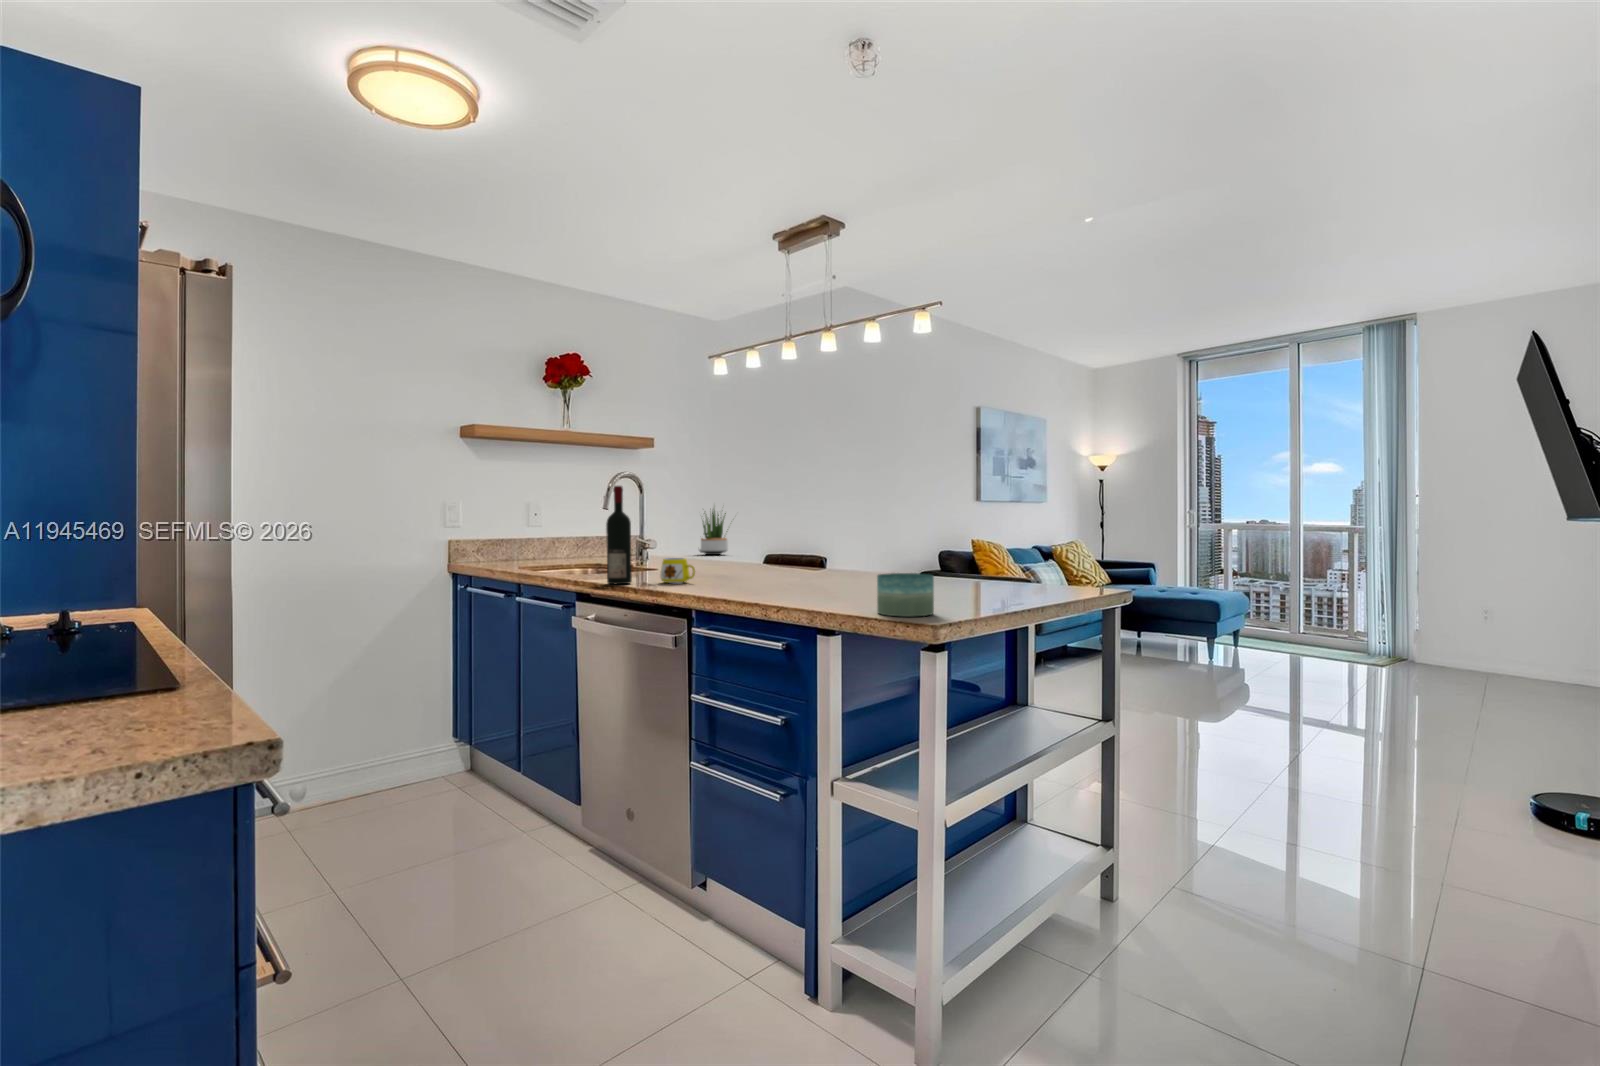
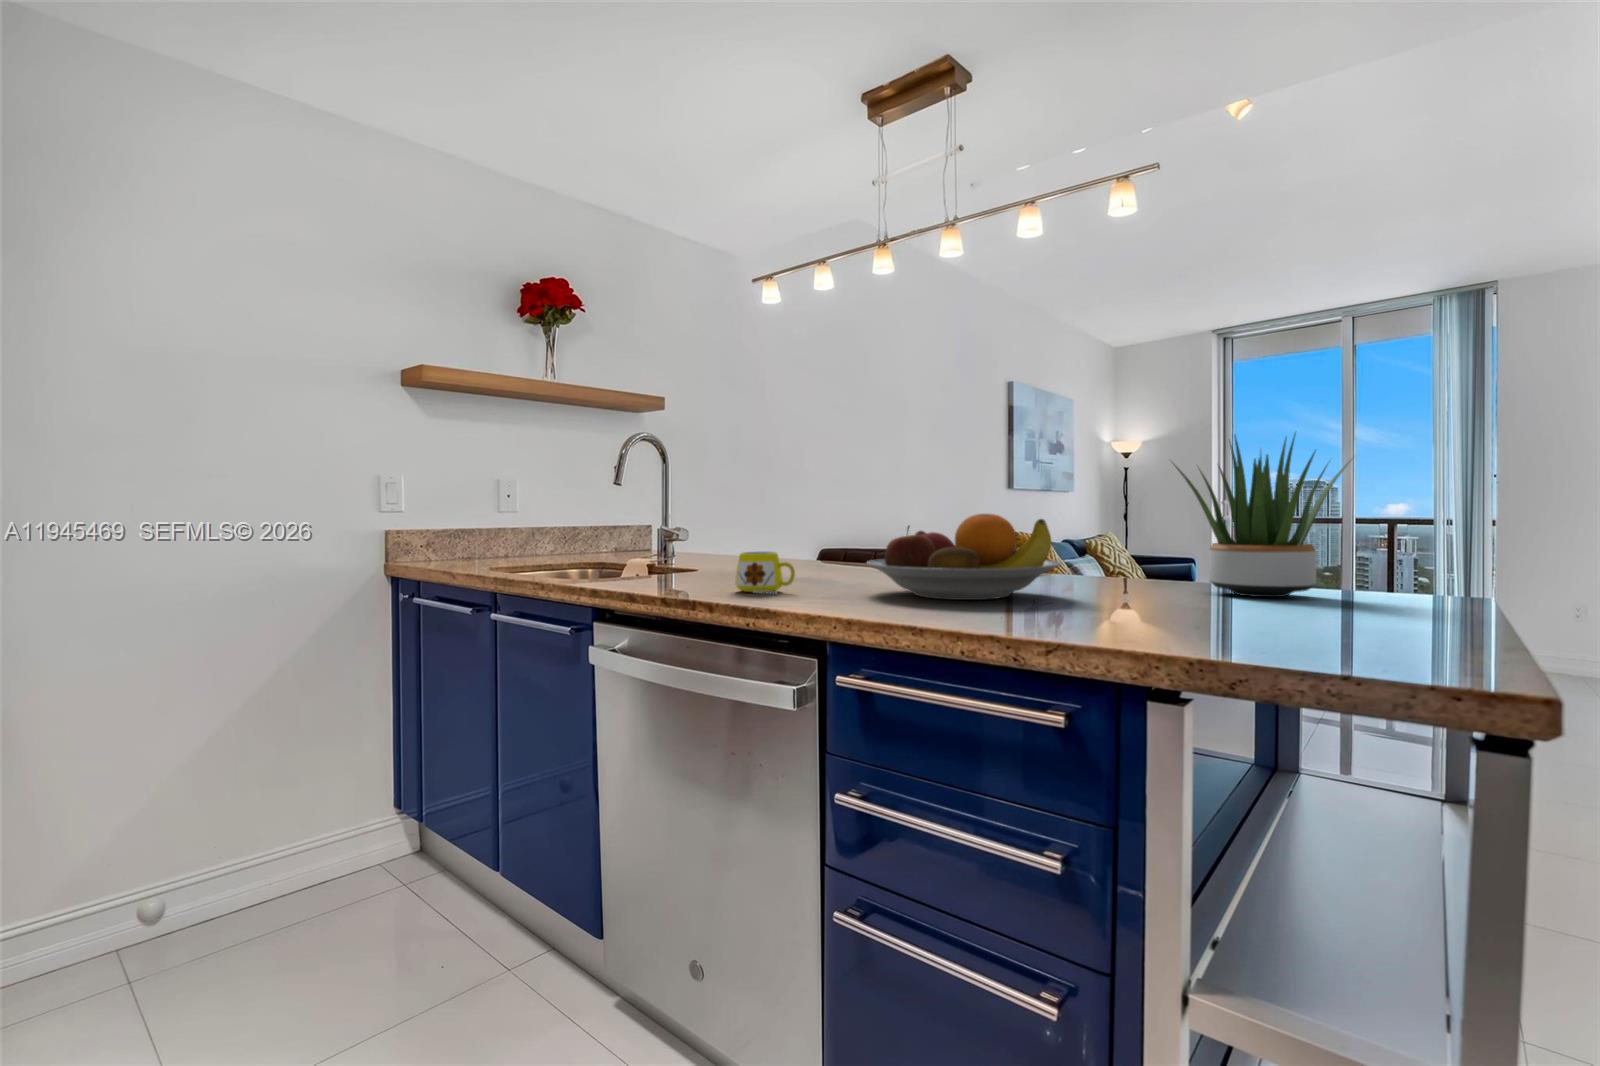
wine bottle: present [606,486,632,584] -> none [650,430,692,596]
potted plant: present [699,509,728,555] -> present [1175,433,1351,597]
fruit bowl: none [735,536,850,588] -> present [866,514,1062,600]
candle: present [877,573,934,616] -> none [1344,578,1517,683]

